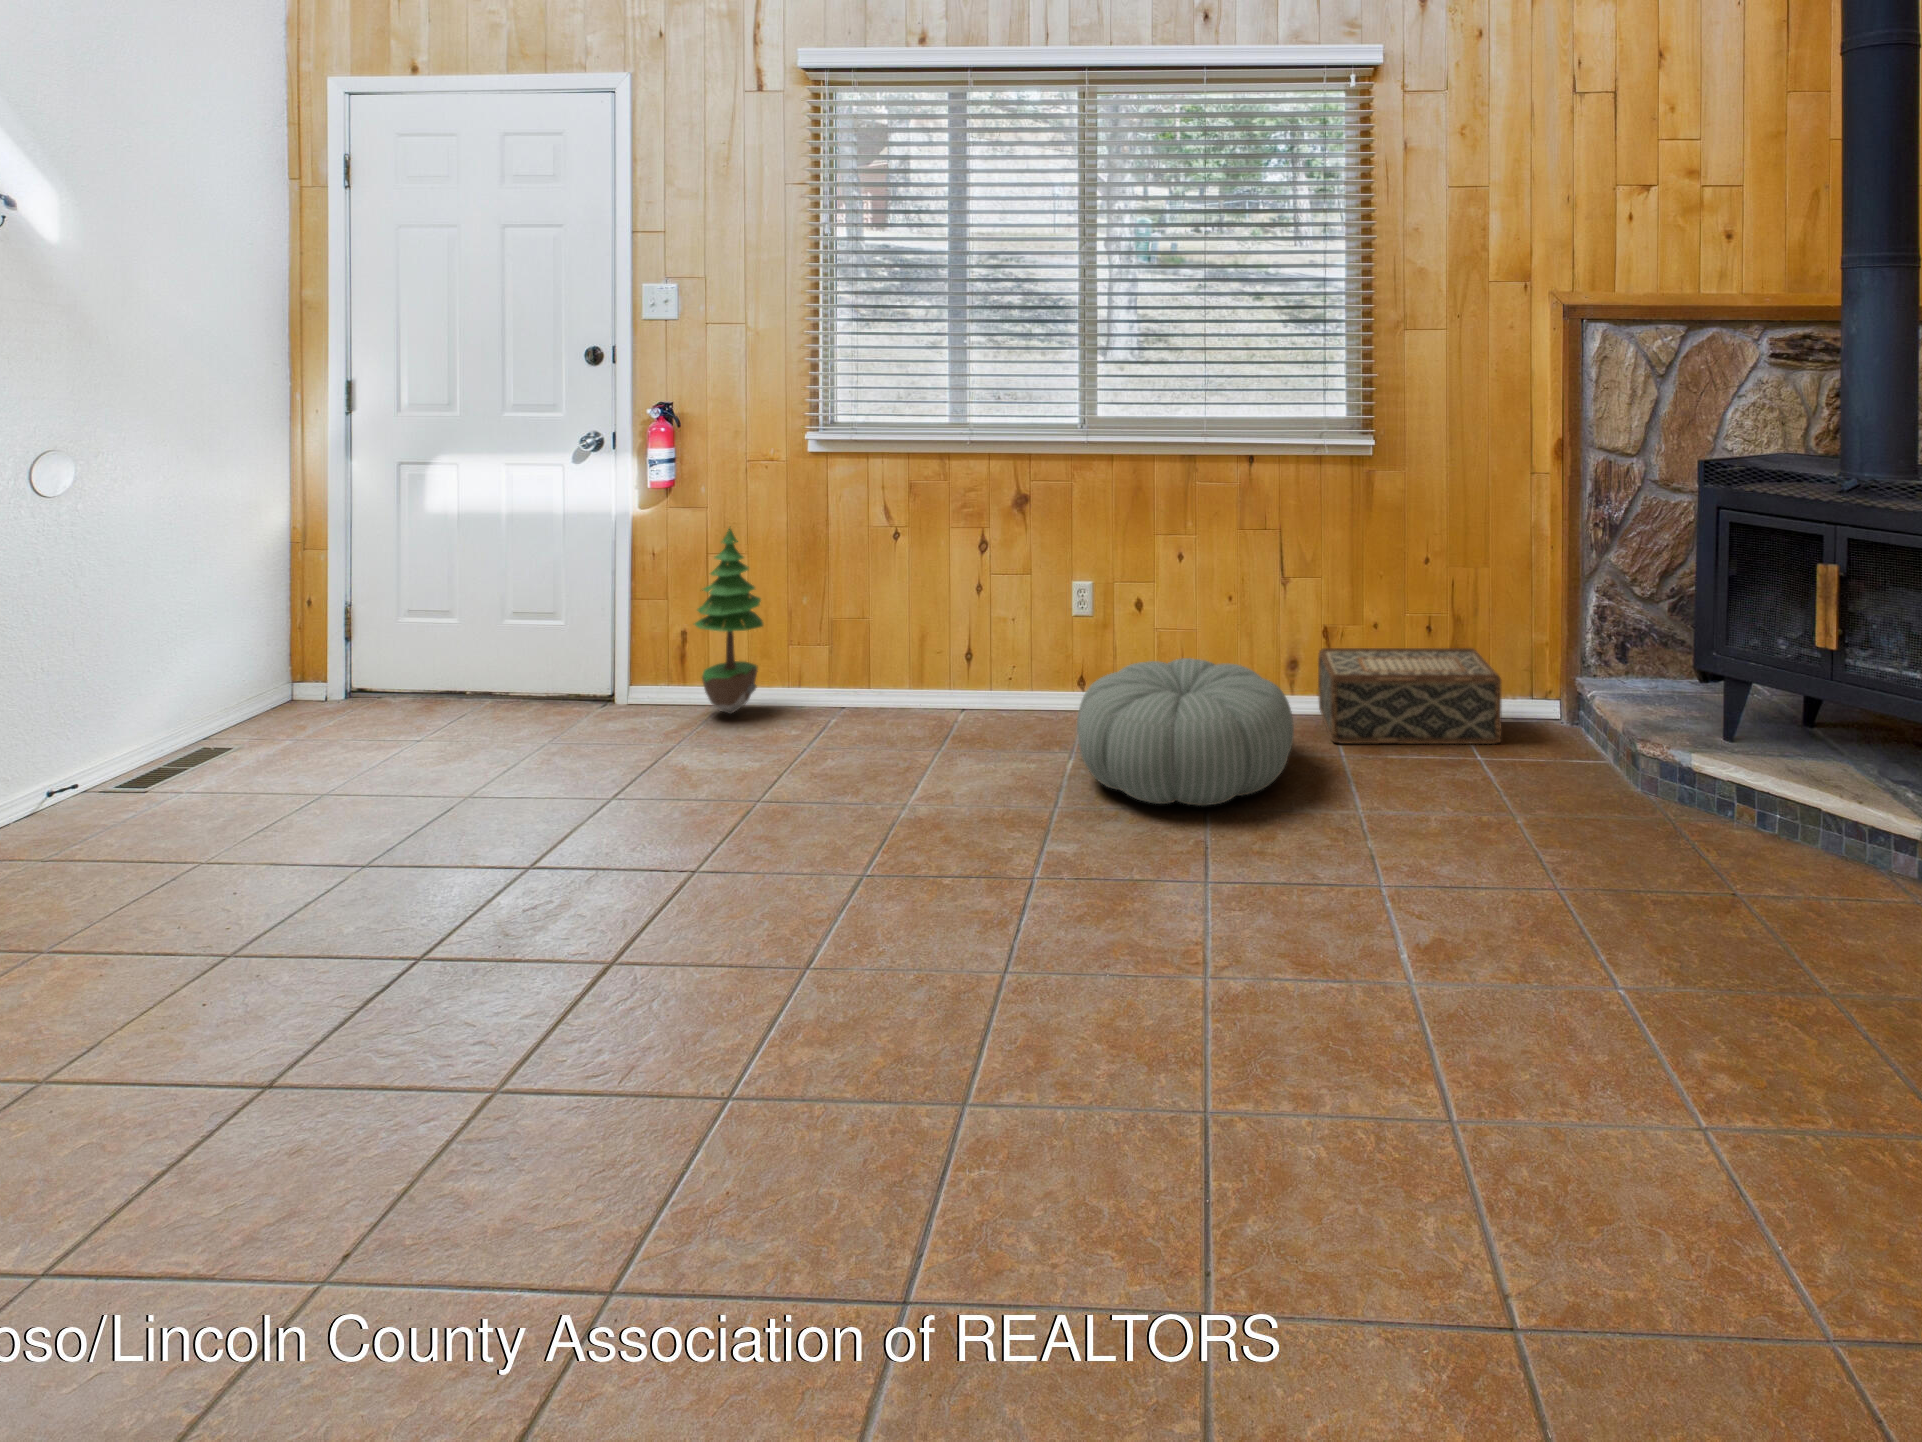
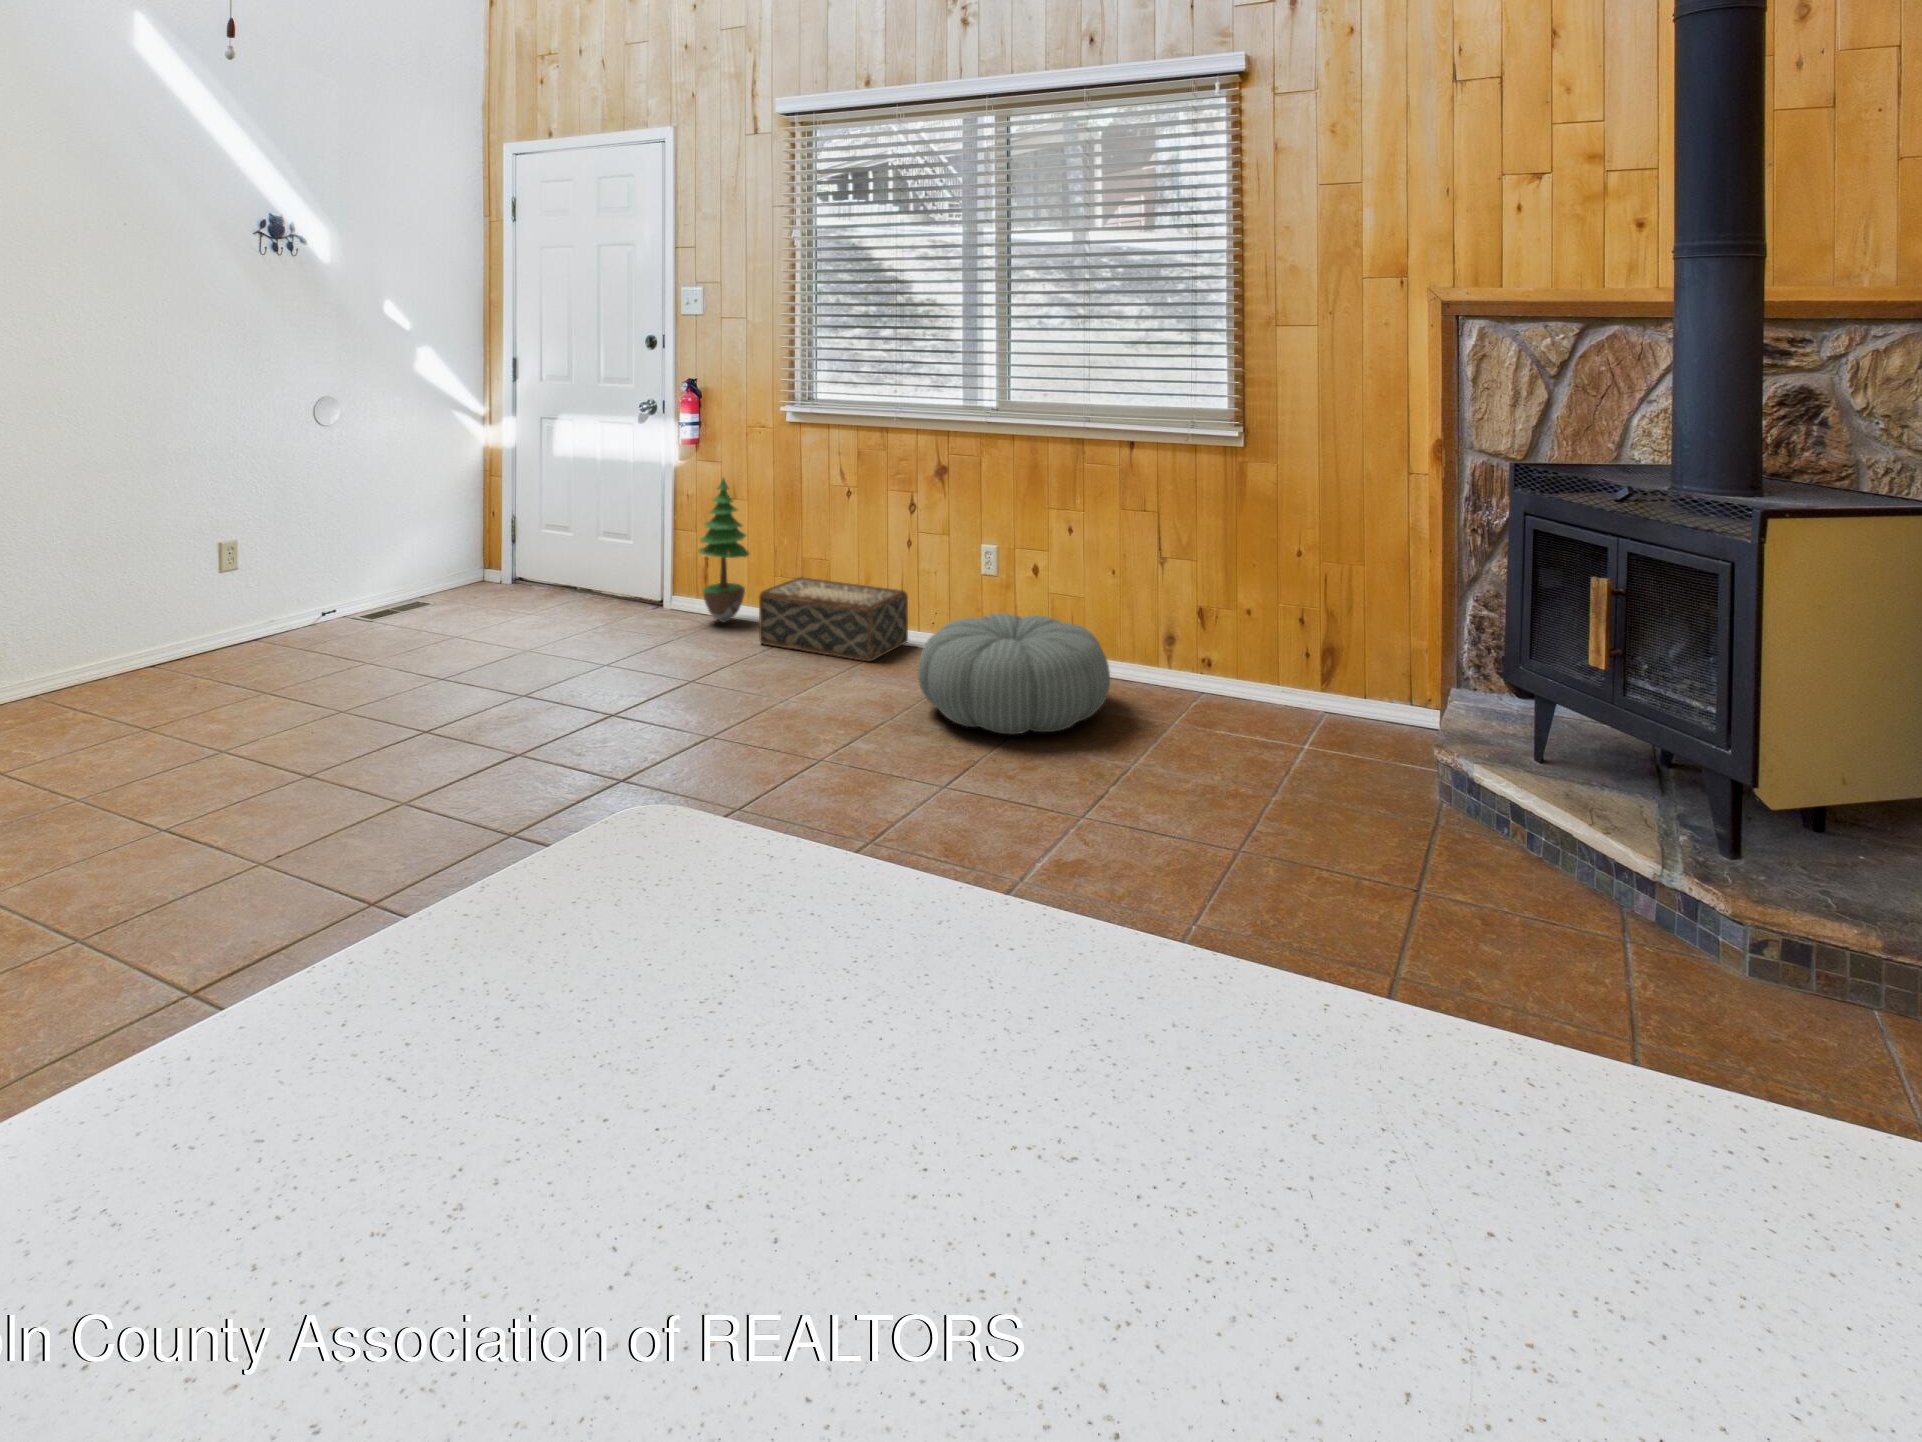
woven basket: present [1318,648,1501,744] -> present [759,577,908,661]

